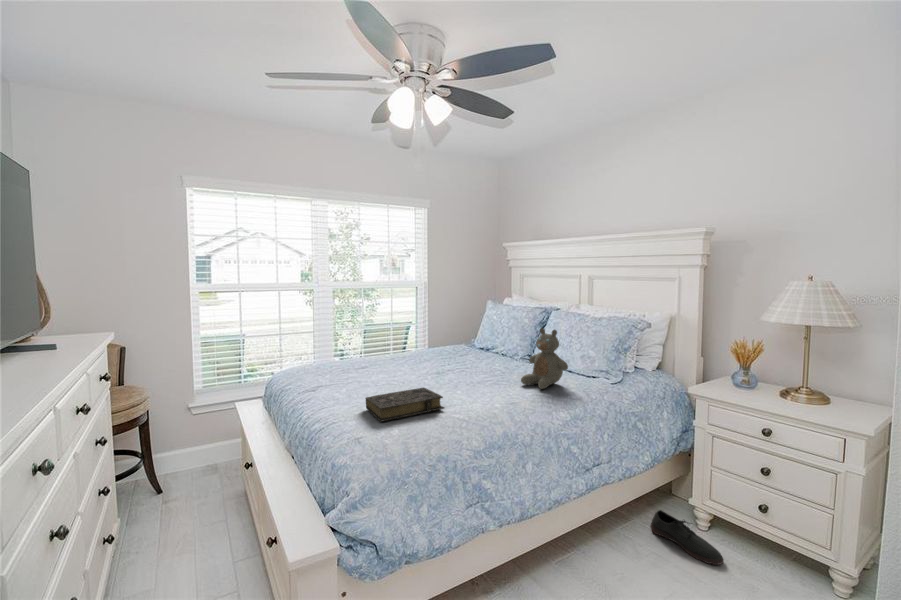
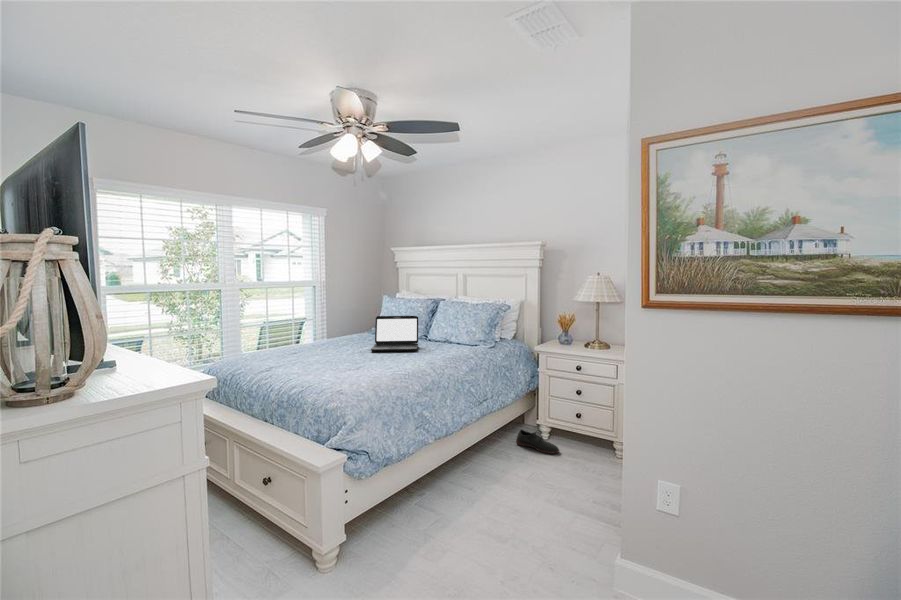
laptop: none [447,328,515,379] -> present [371,316,418,352]
teddy bear: present [521,328,568,389] -> none [430,312,463,354]
book: present [365,388,444,422] -> none [329,358,389,380]

